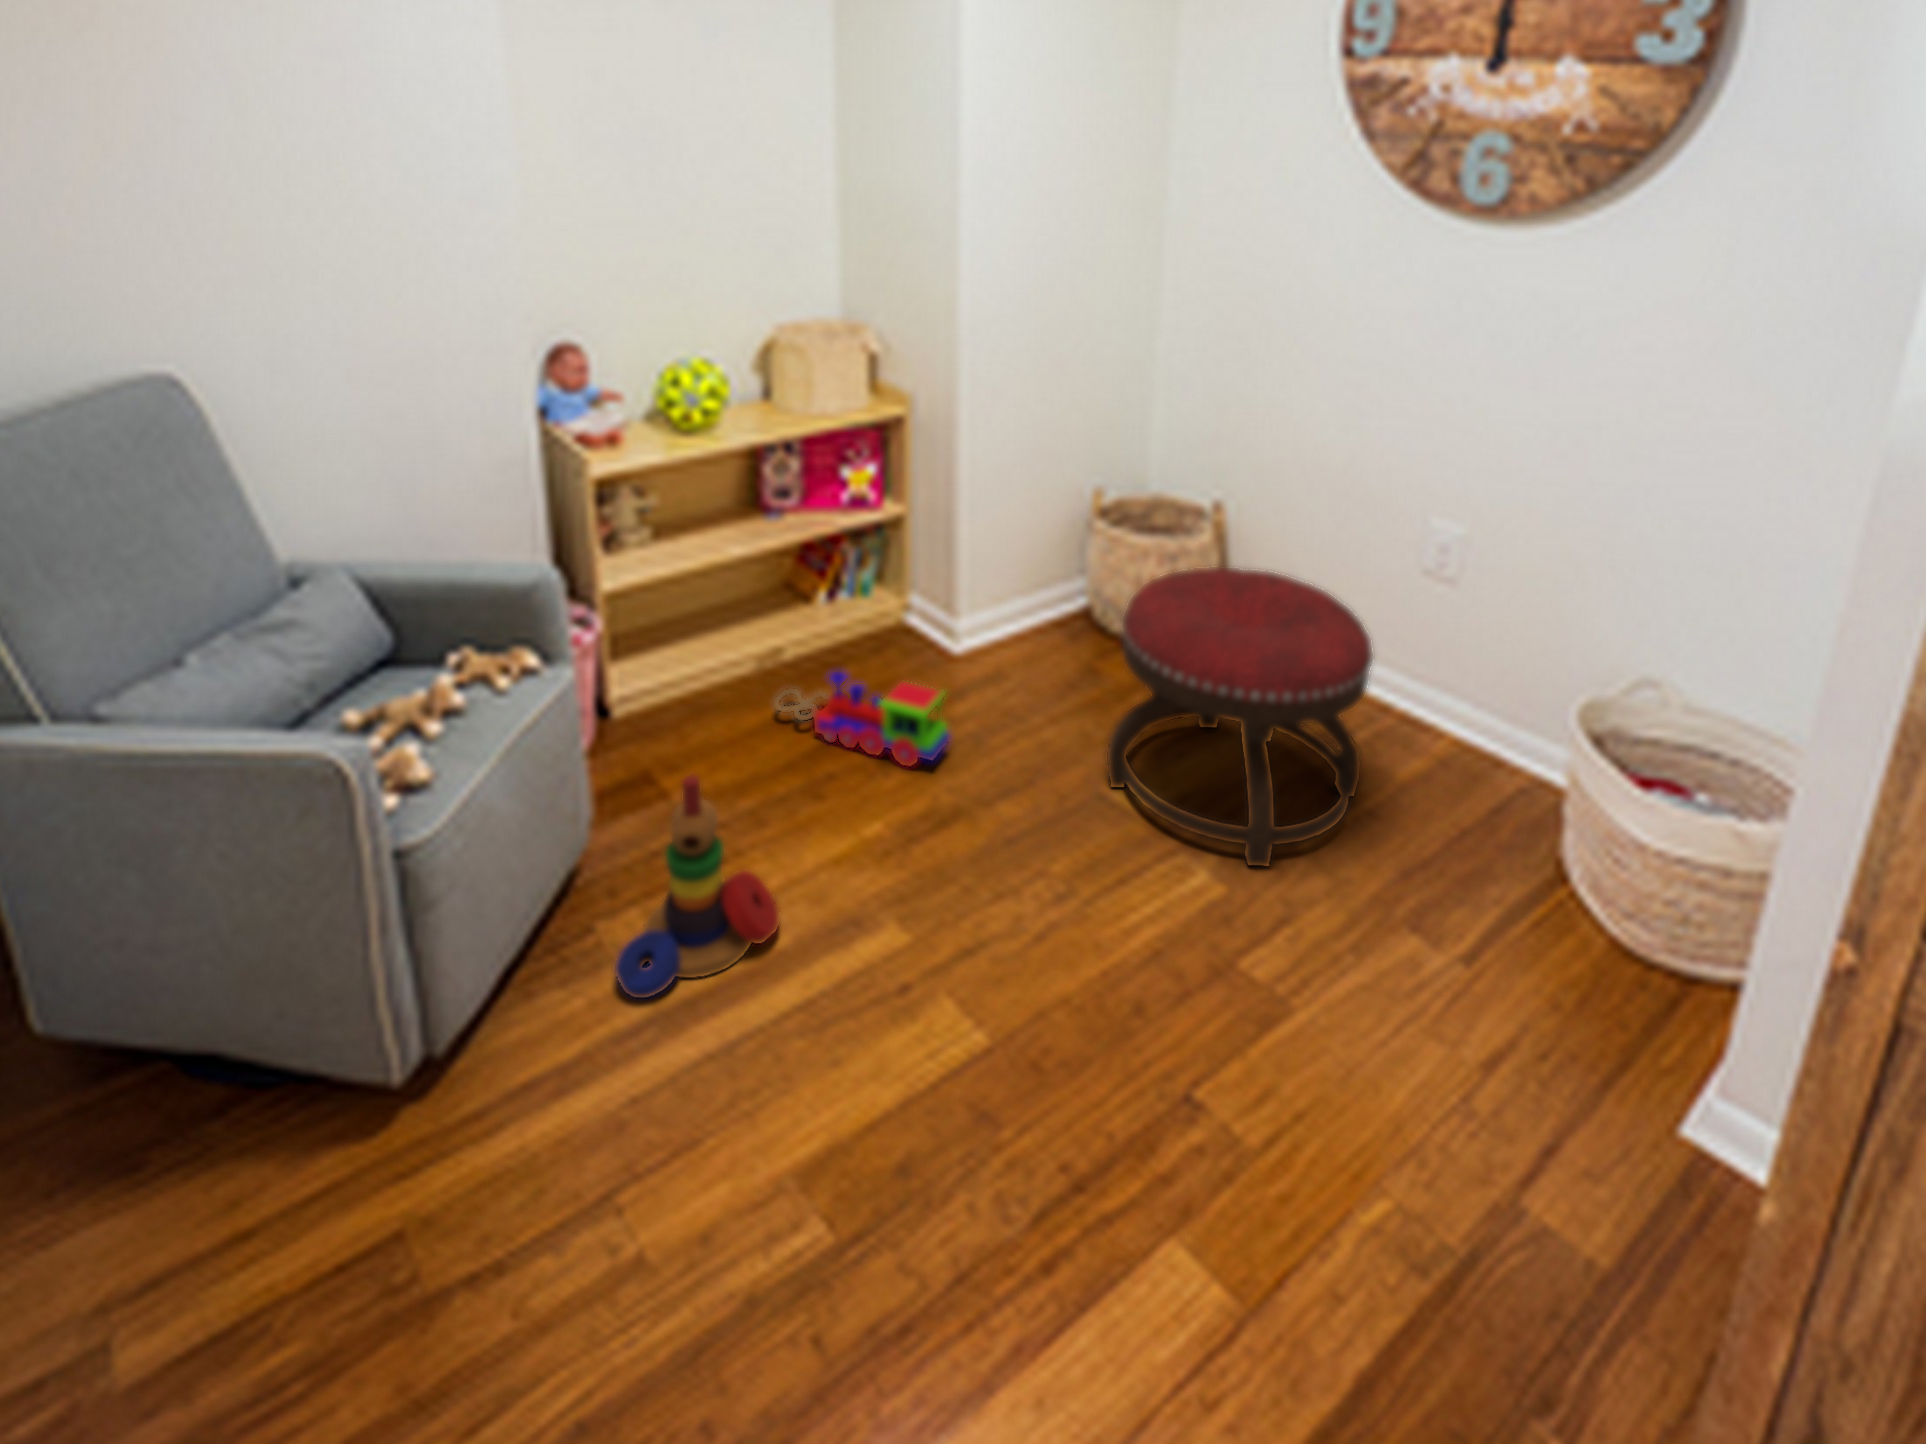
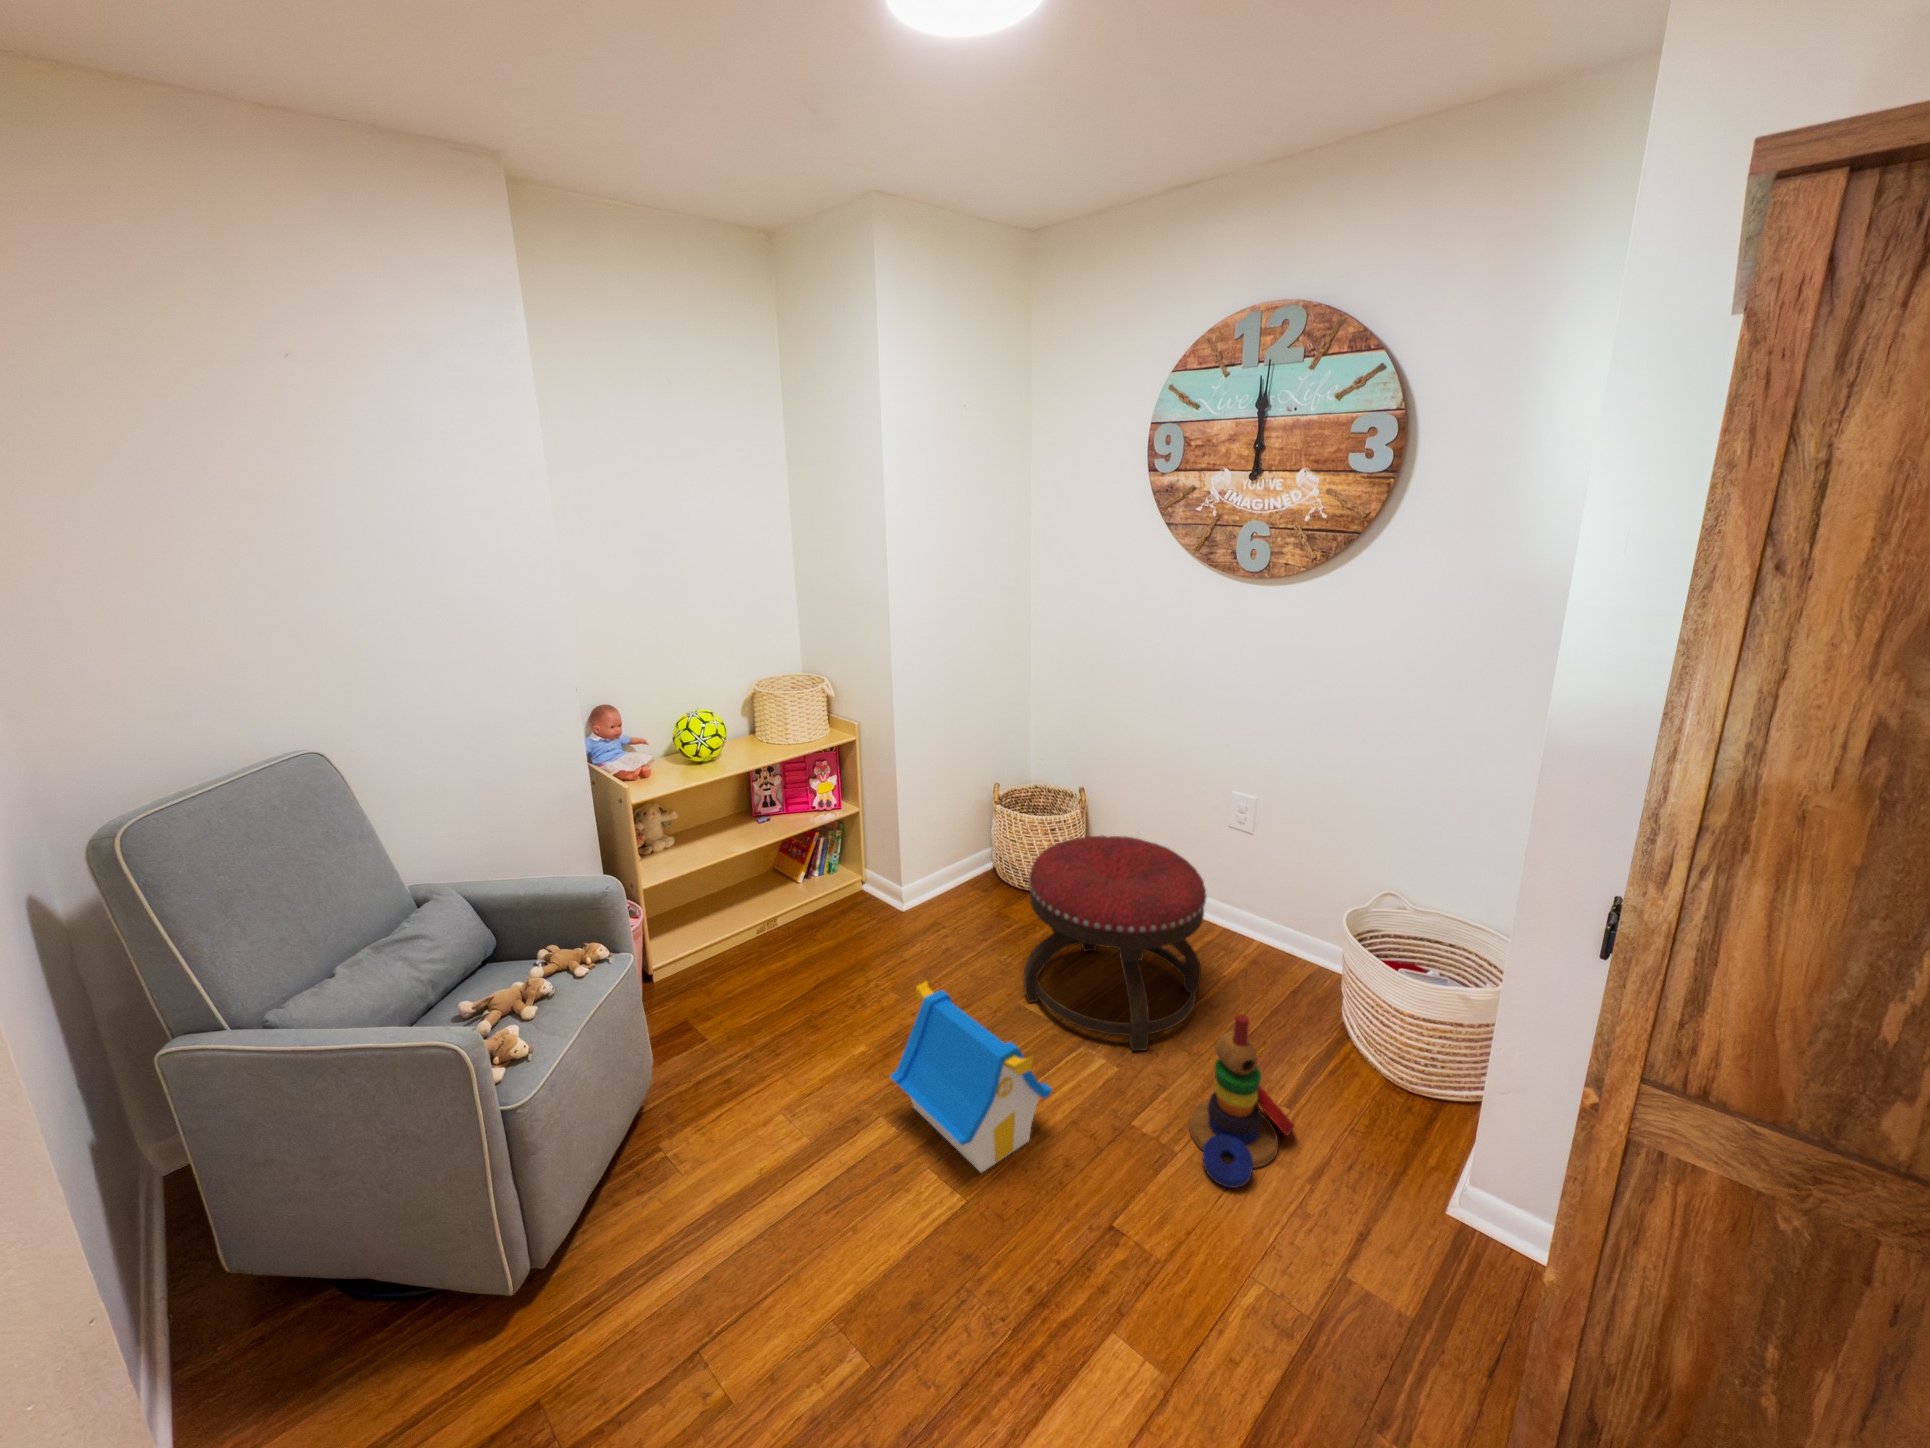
toy train: present [775,672,949,766] -> none [774,934,908,1001]
toy house: none [899,739,1121,1003] -> present [890,982,1052,1172]
stacking toy: present [615,776,779,998] -> present [1189,1015,1295,1188]

